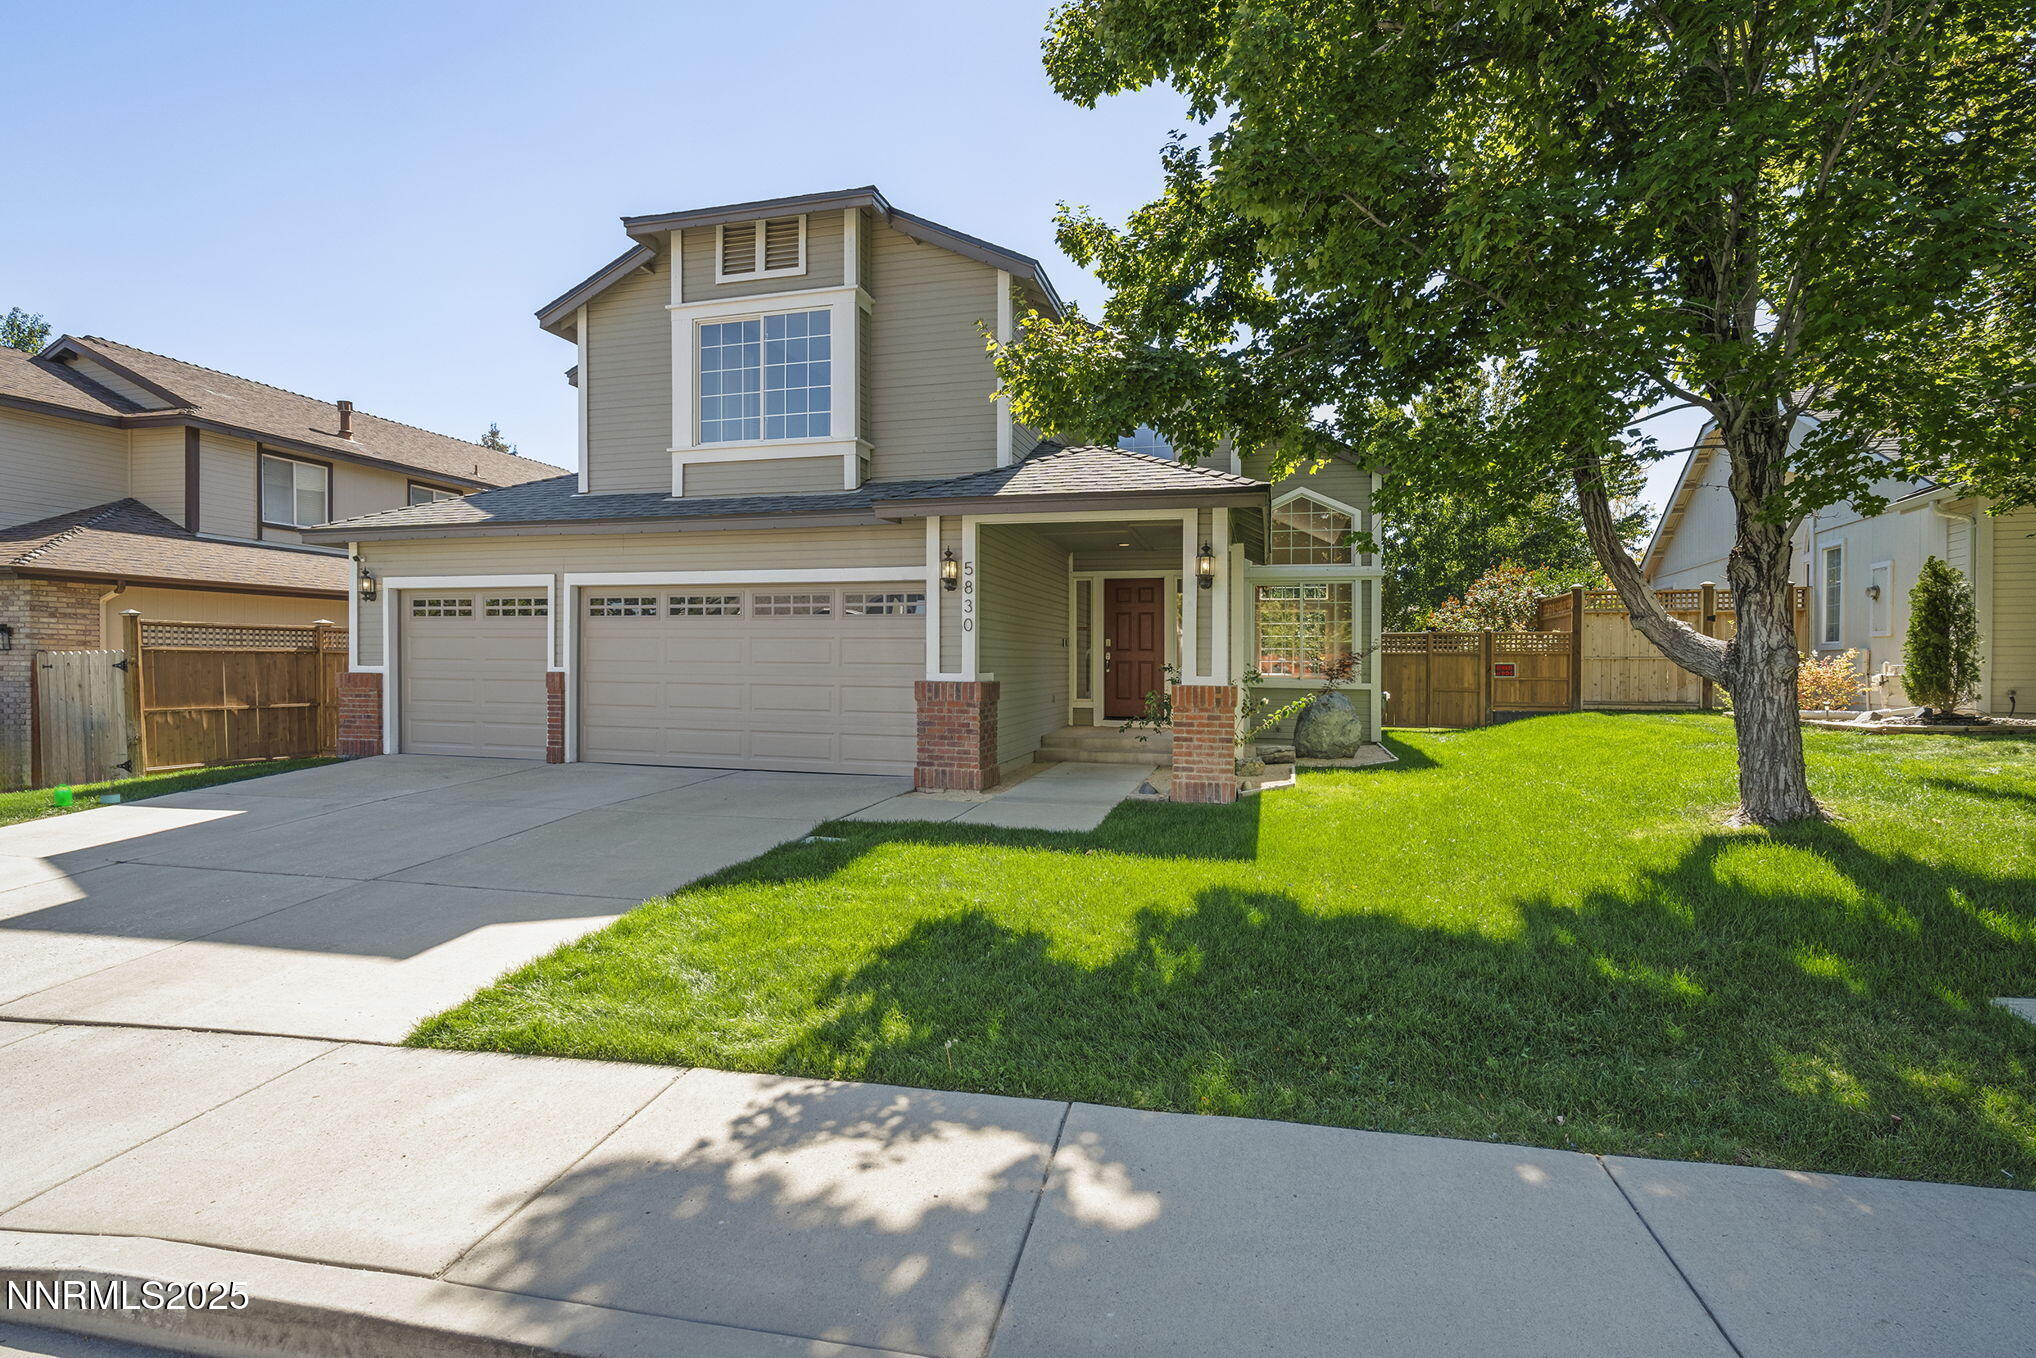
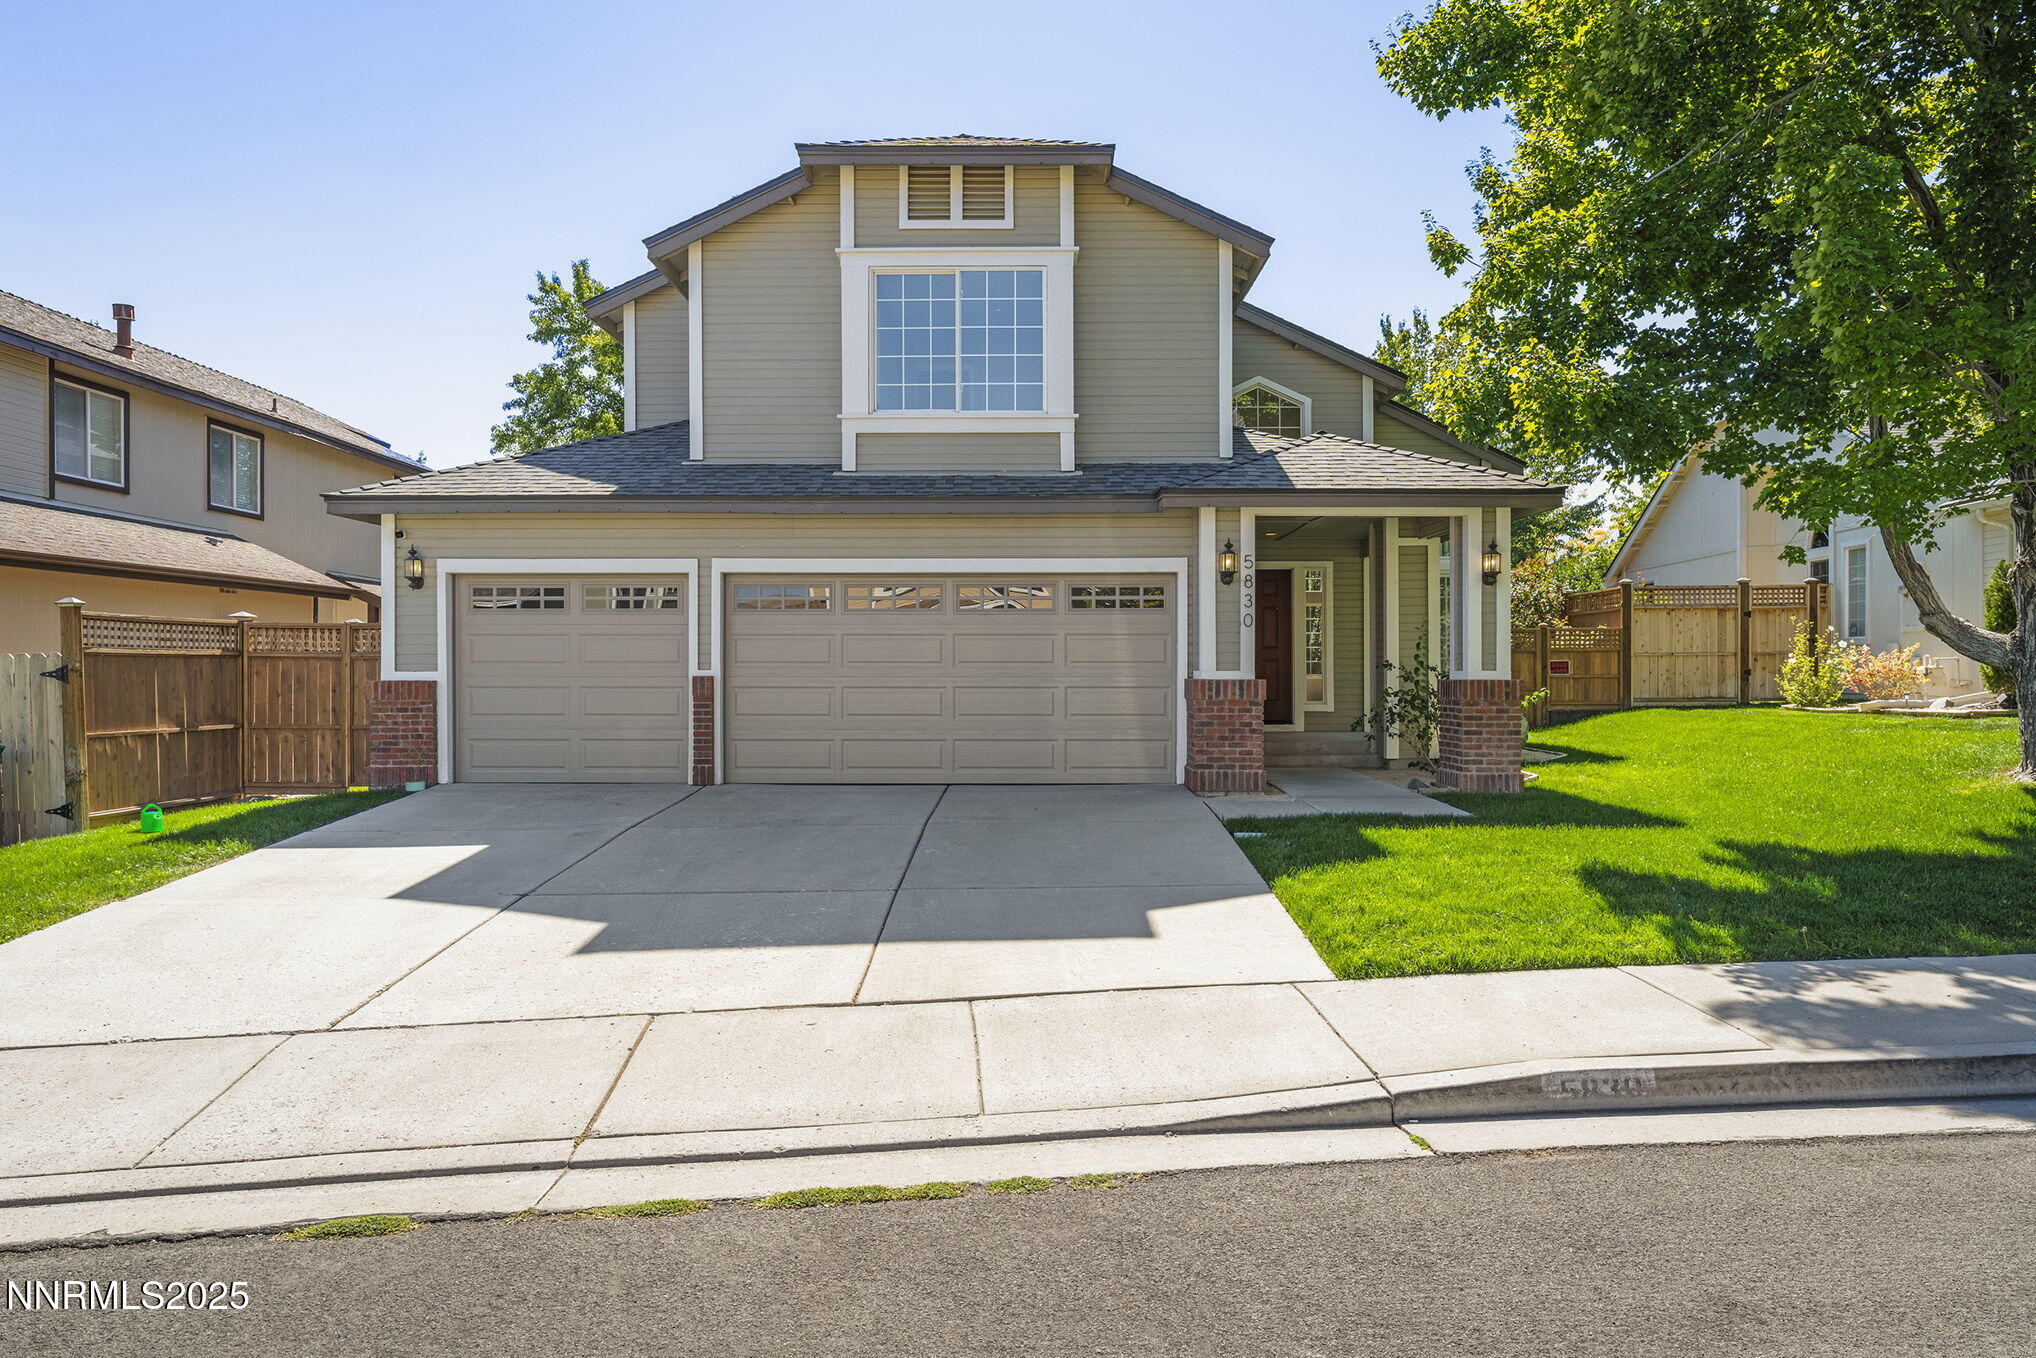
potted plant: present [92,751,126,804] -> present [397,735,430,791]

